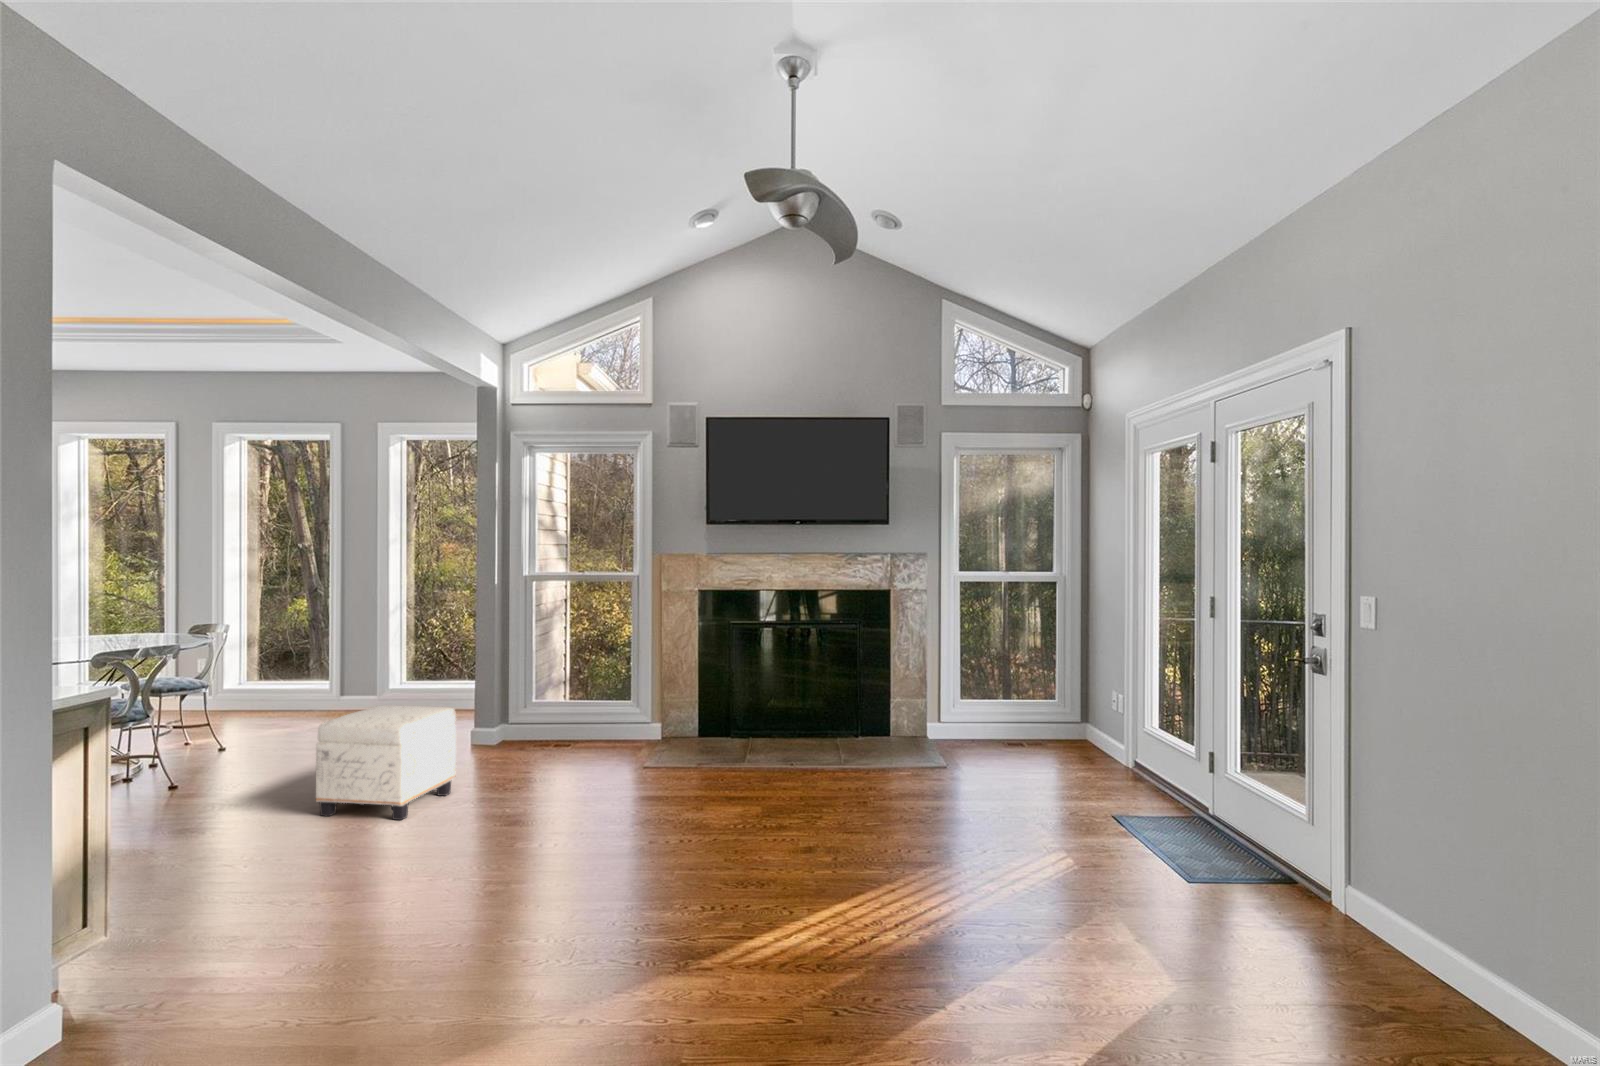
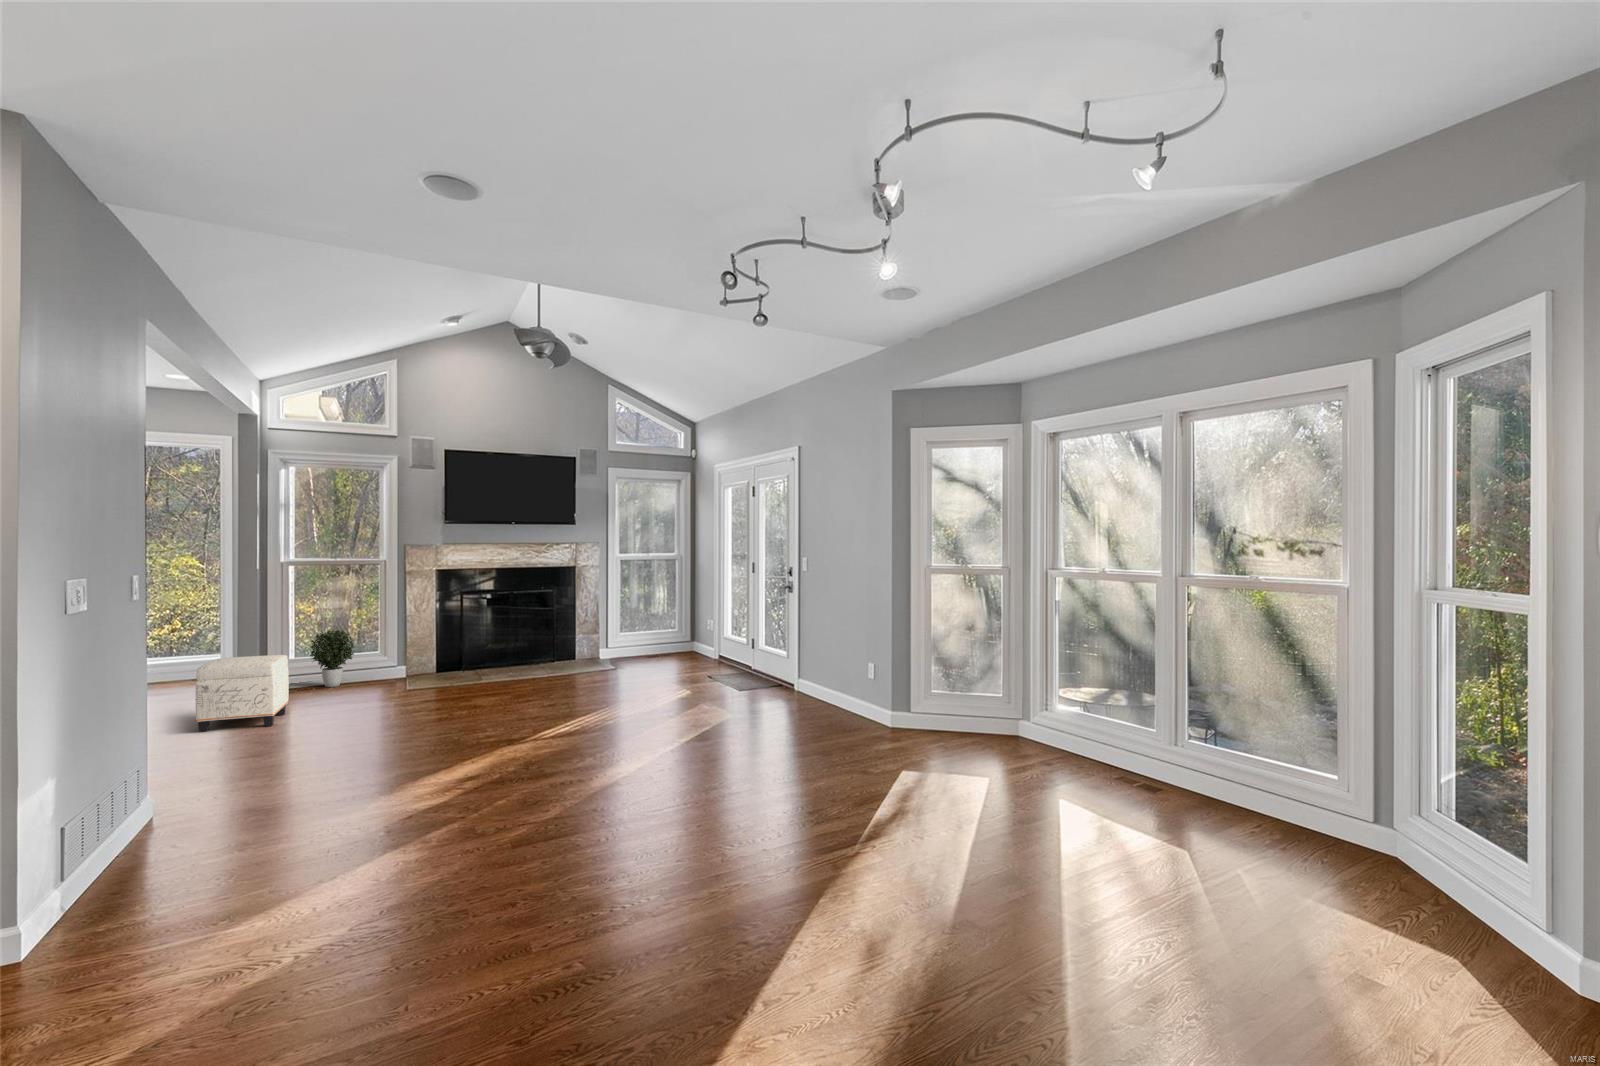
potted plant: none [538,666,594,745] -> present [310,630,354,687]

